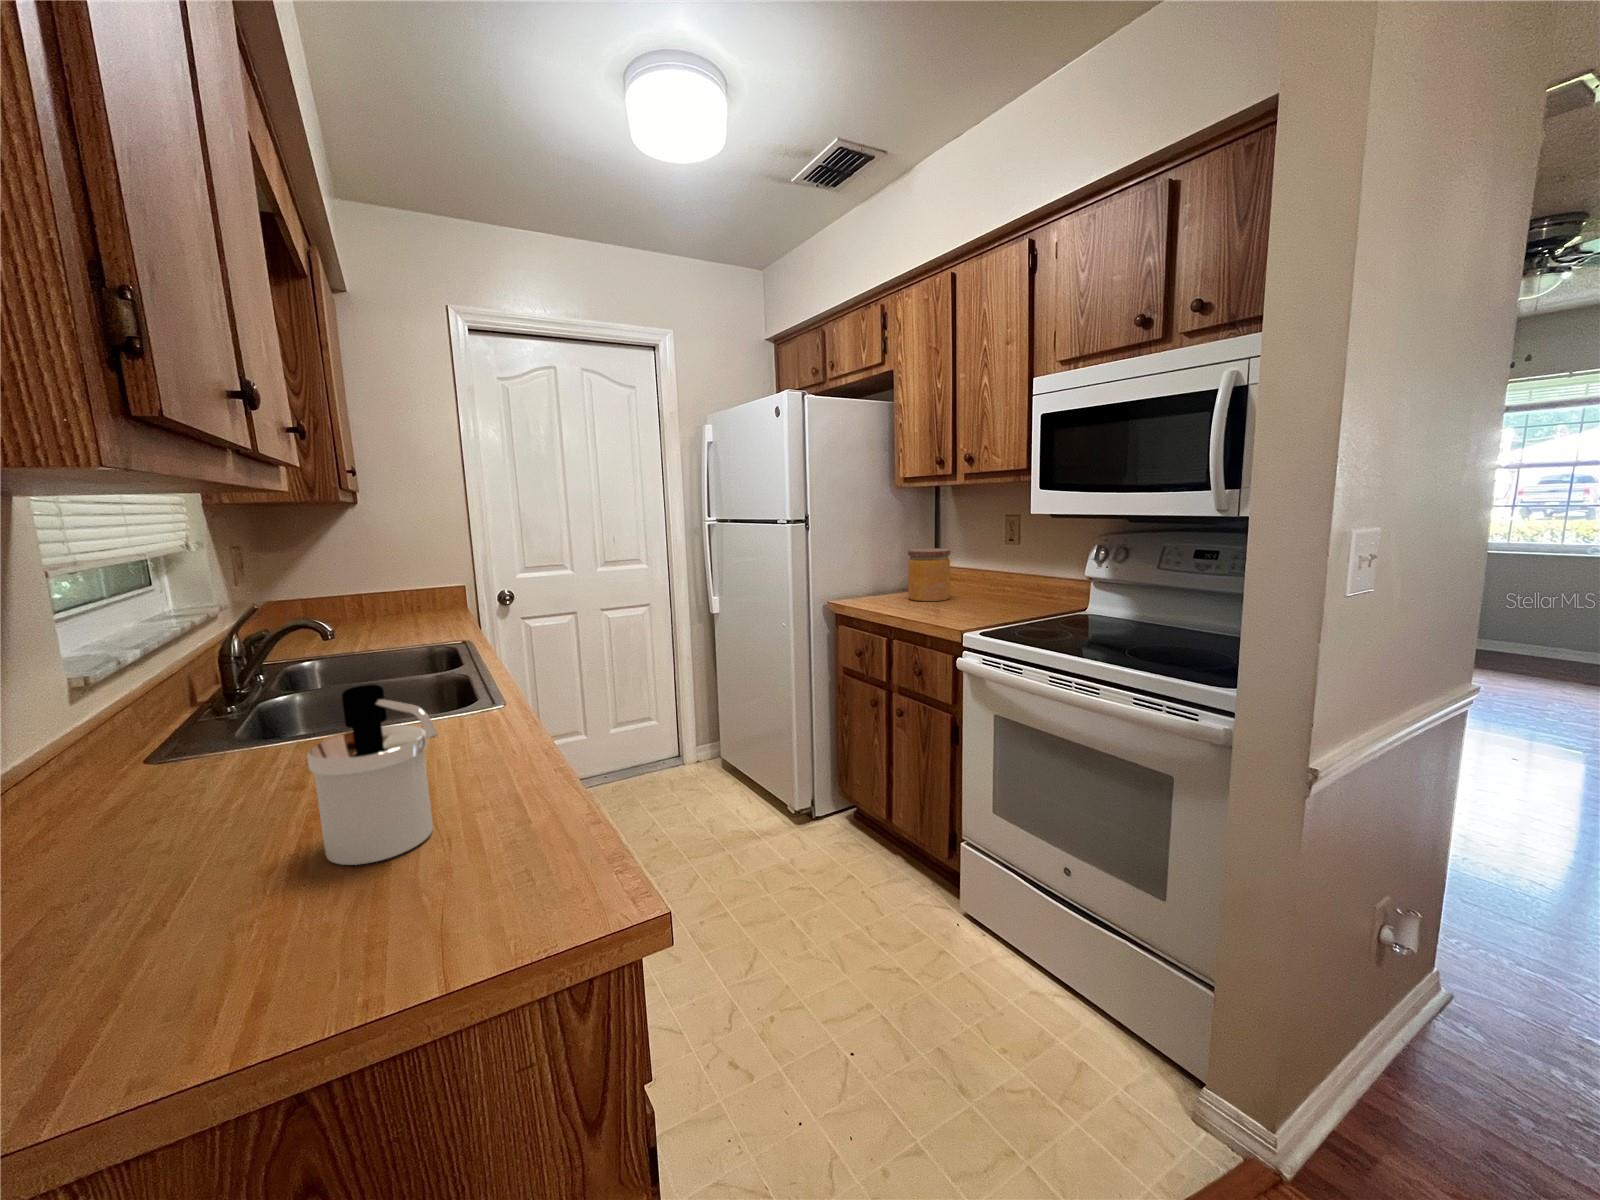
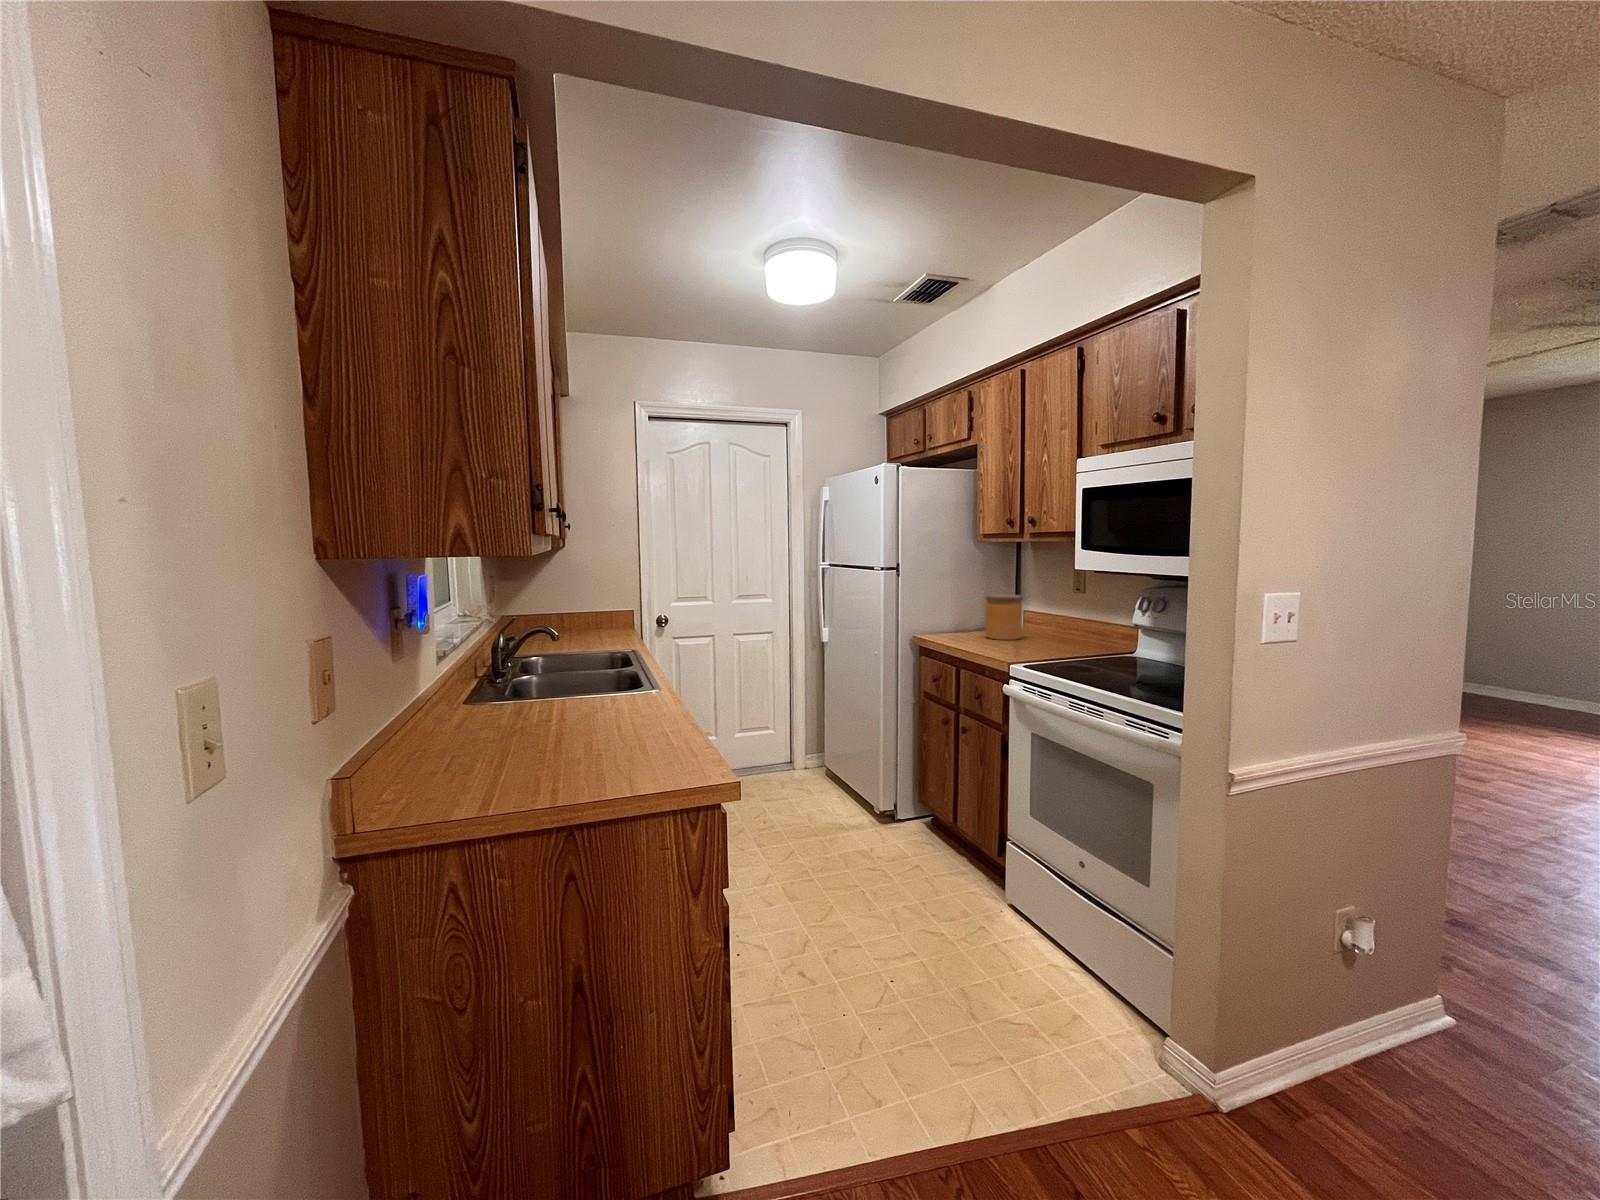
soap dispenser: present [307,684,437,865] -> none [567,658,632,753]

